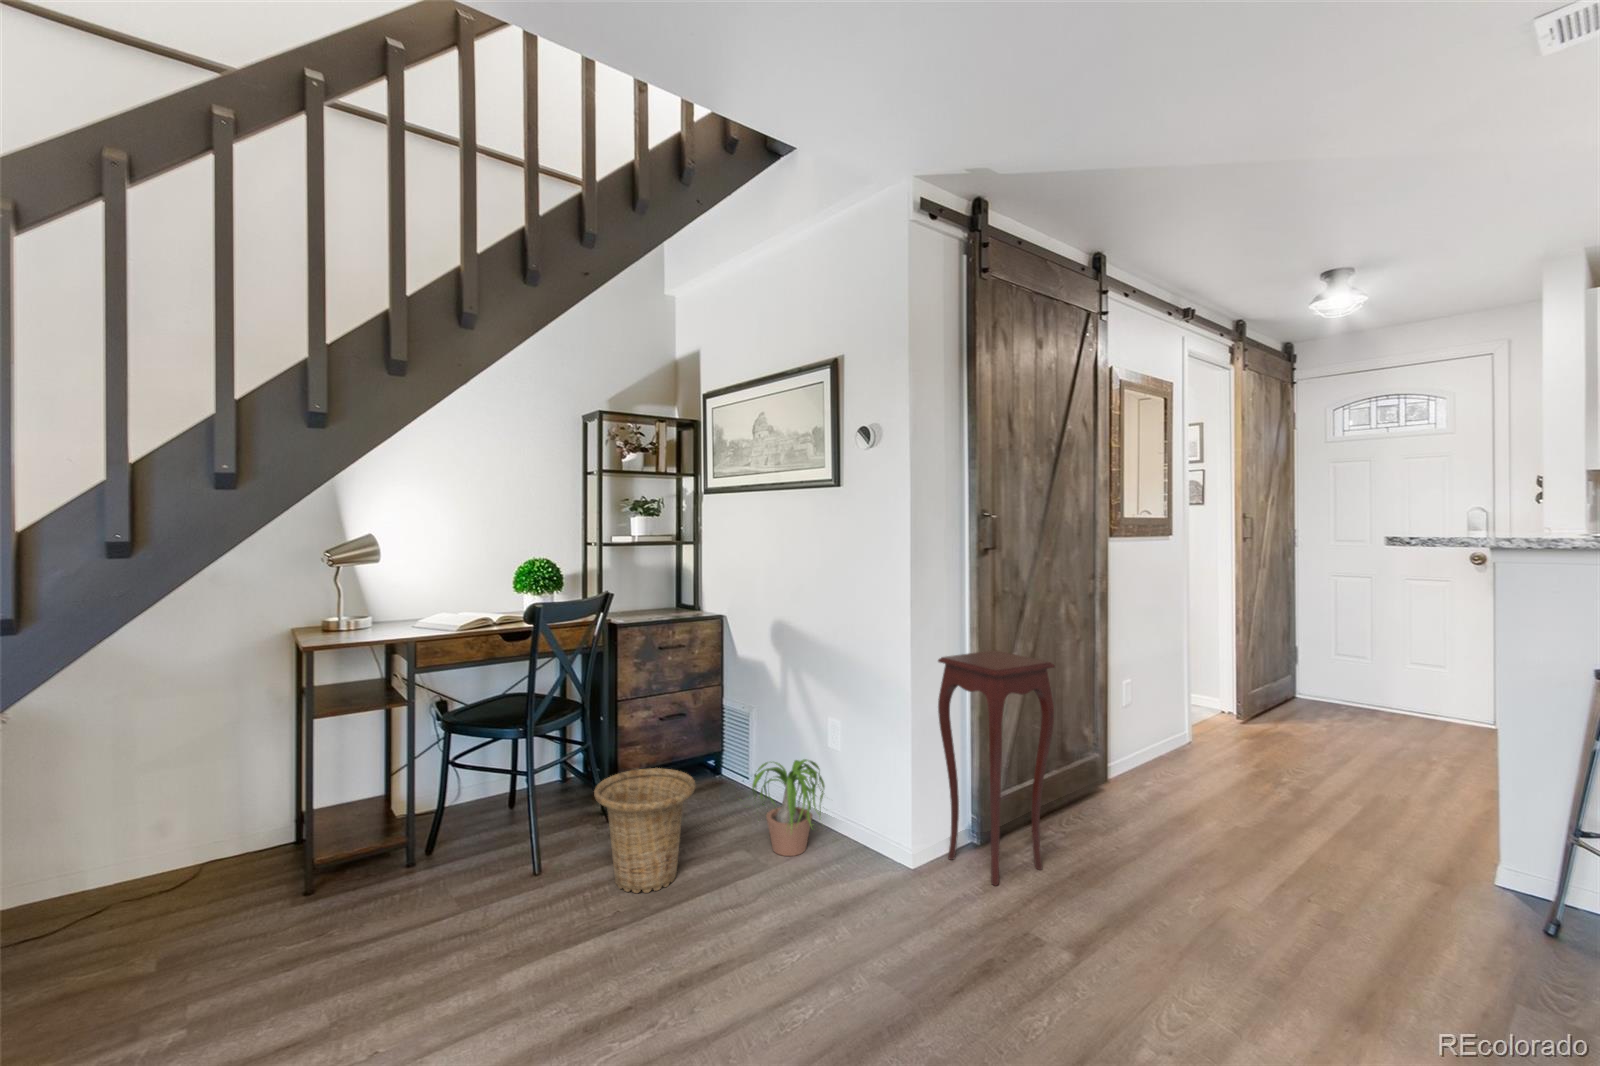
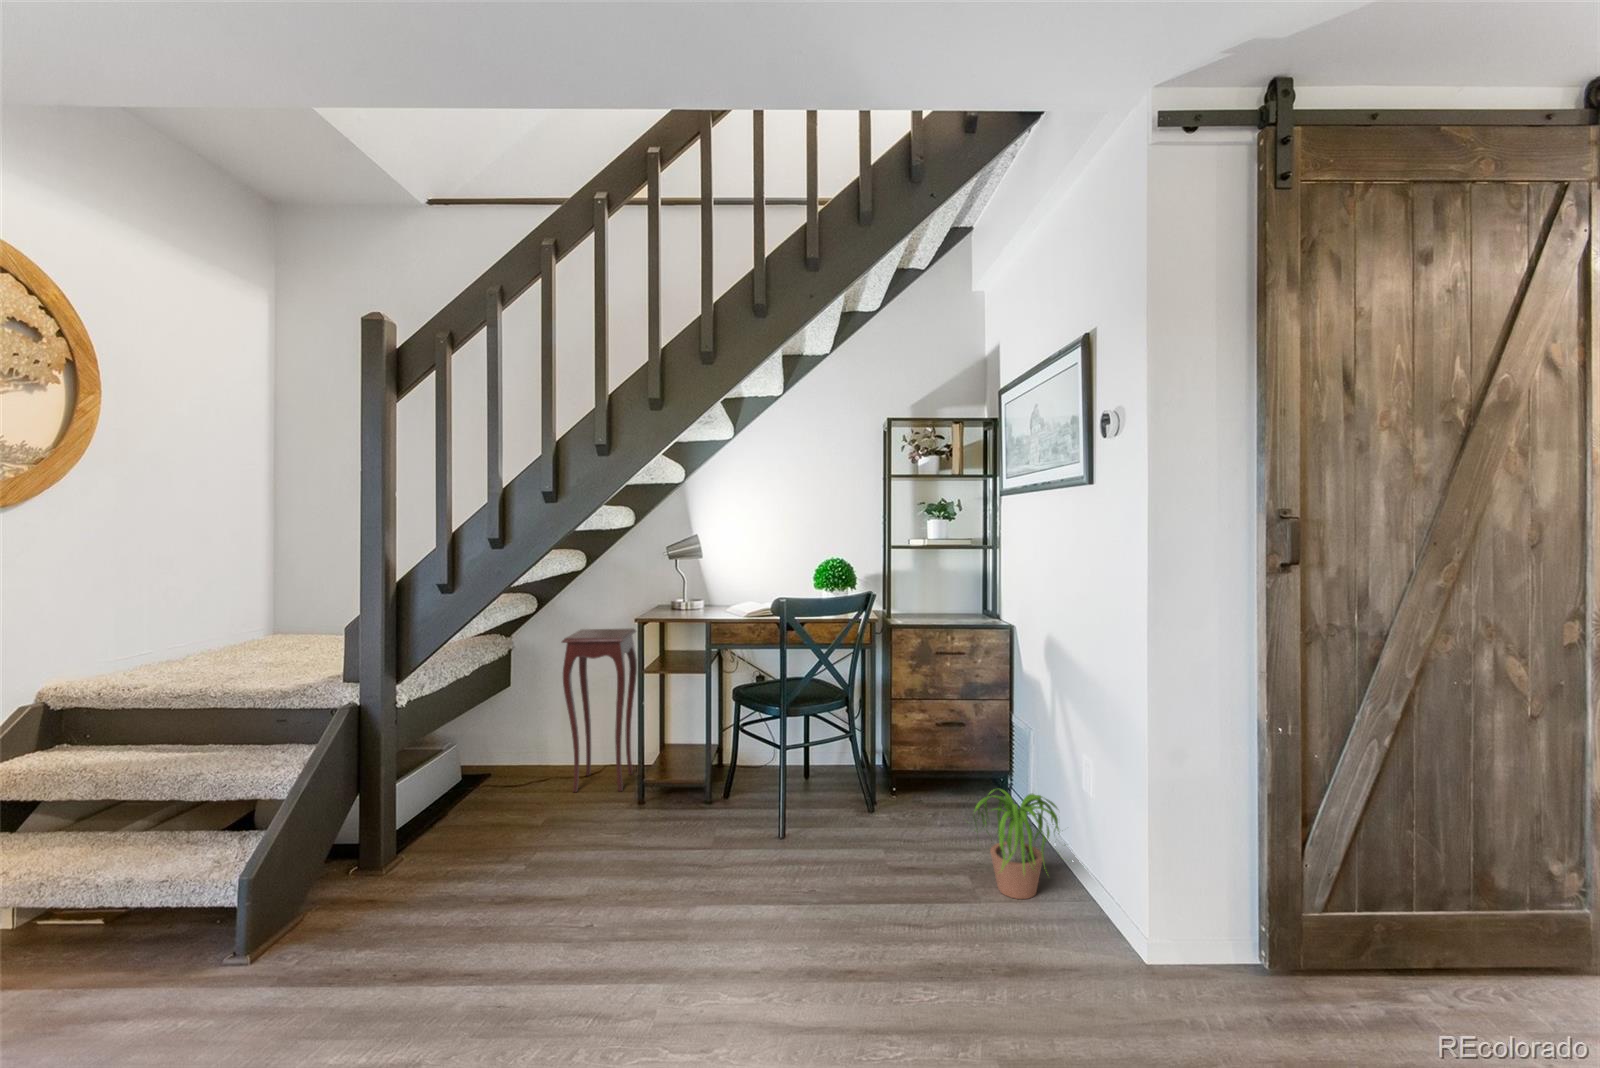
side table: present [938,650,1055,886] -> present [562,628,637,792]
basket: present [594,768,696,893] -> none [811,767,907,887]

